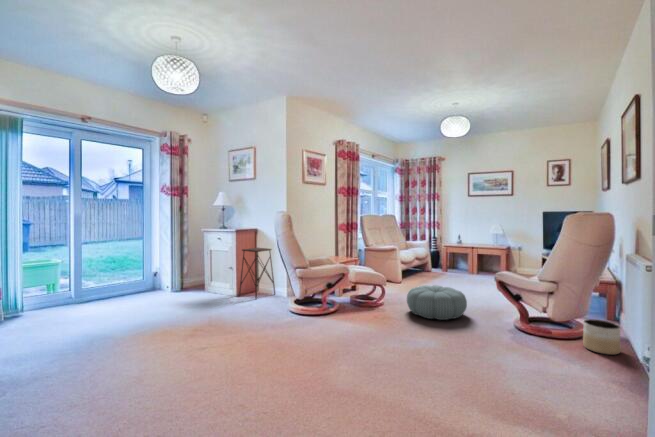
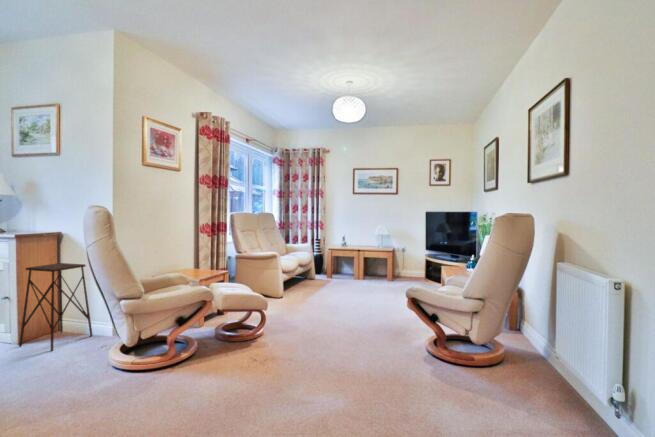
pouf: present [407,285,467,320] -> none [297,306,372,355]
planter: present [583,319,620,355] -> none [510,340,550,384]

